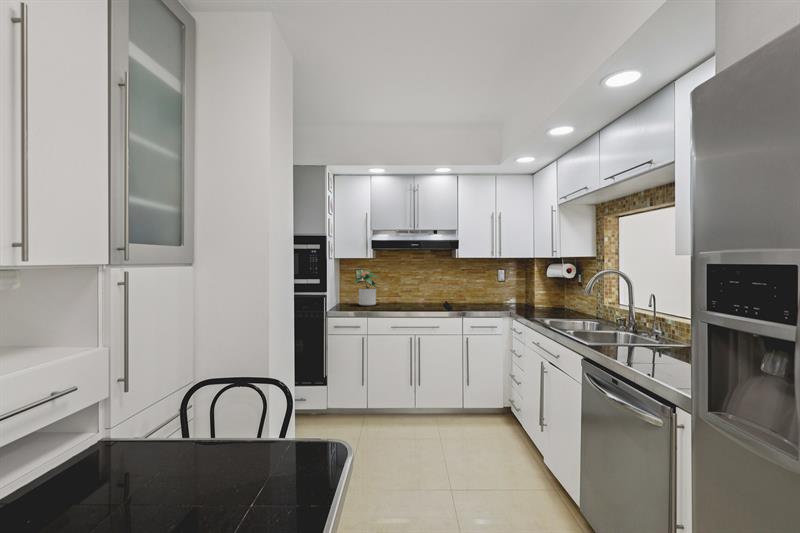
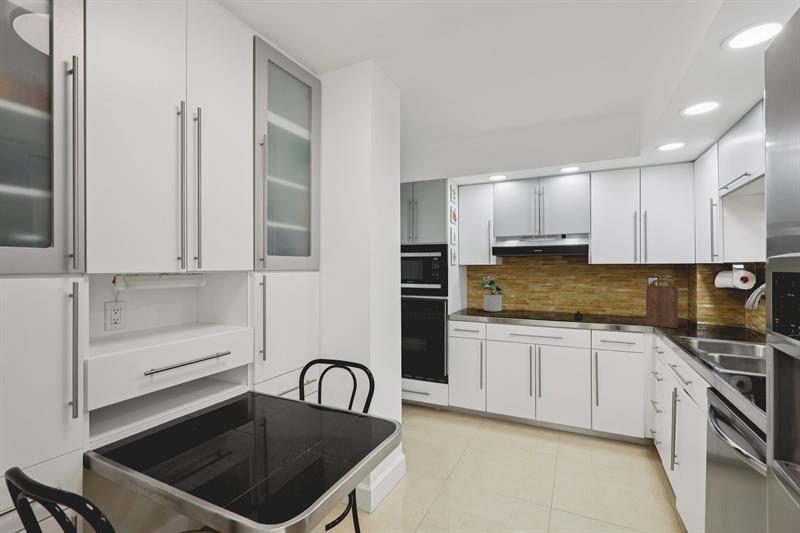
cutting board: none [503,272,527,312] -> present [646,280,678,328]

